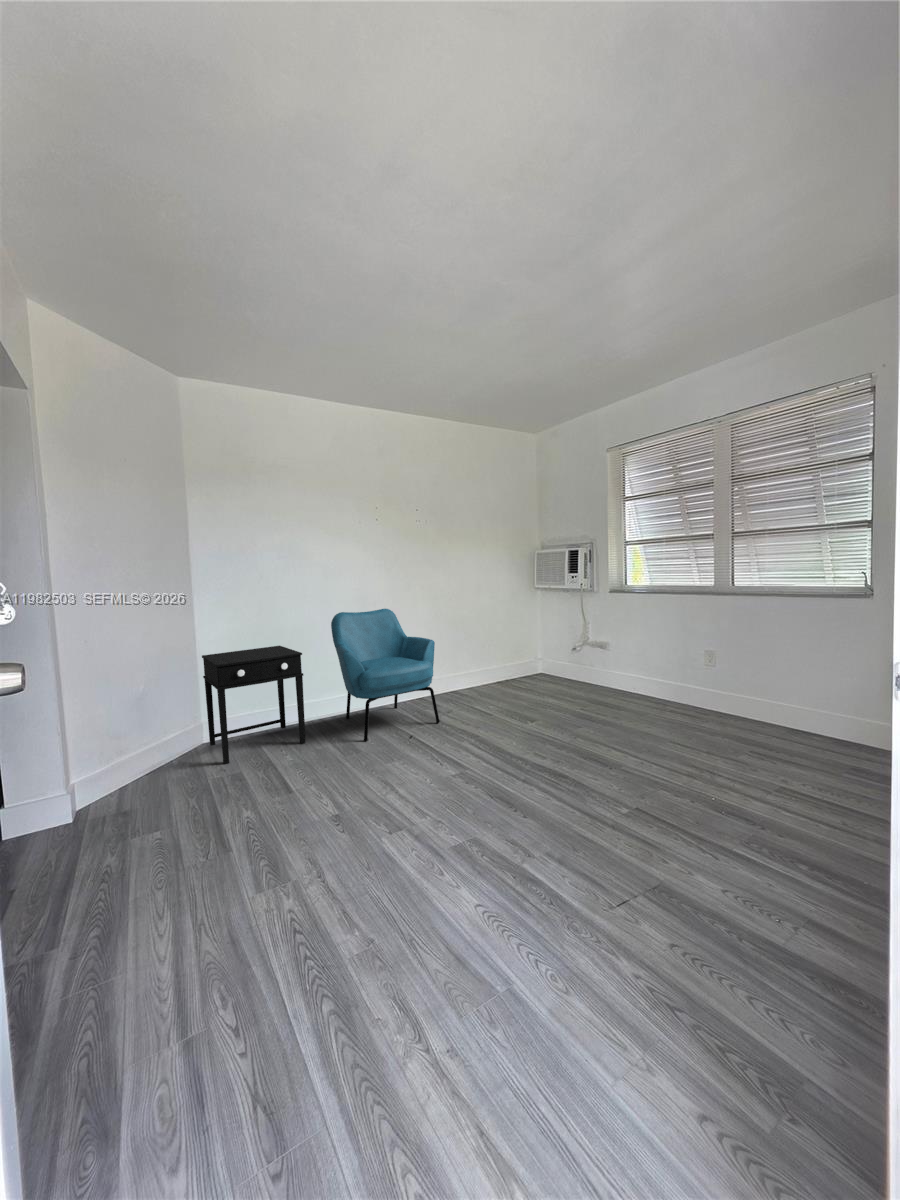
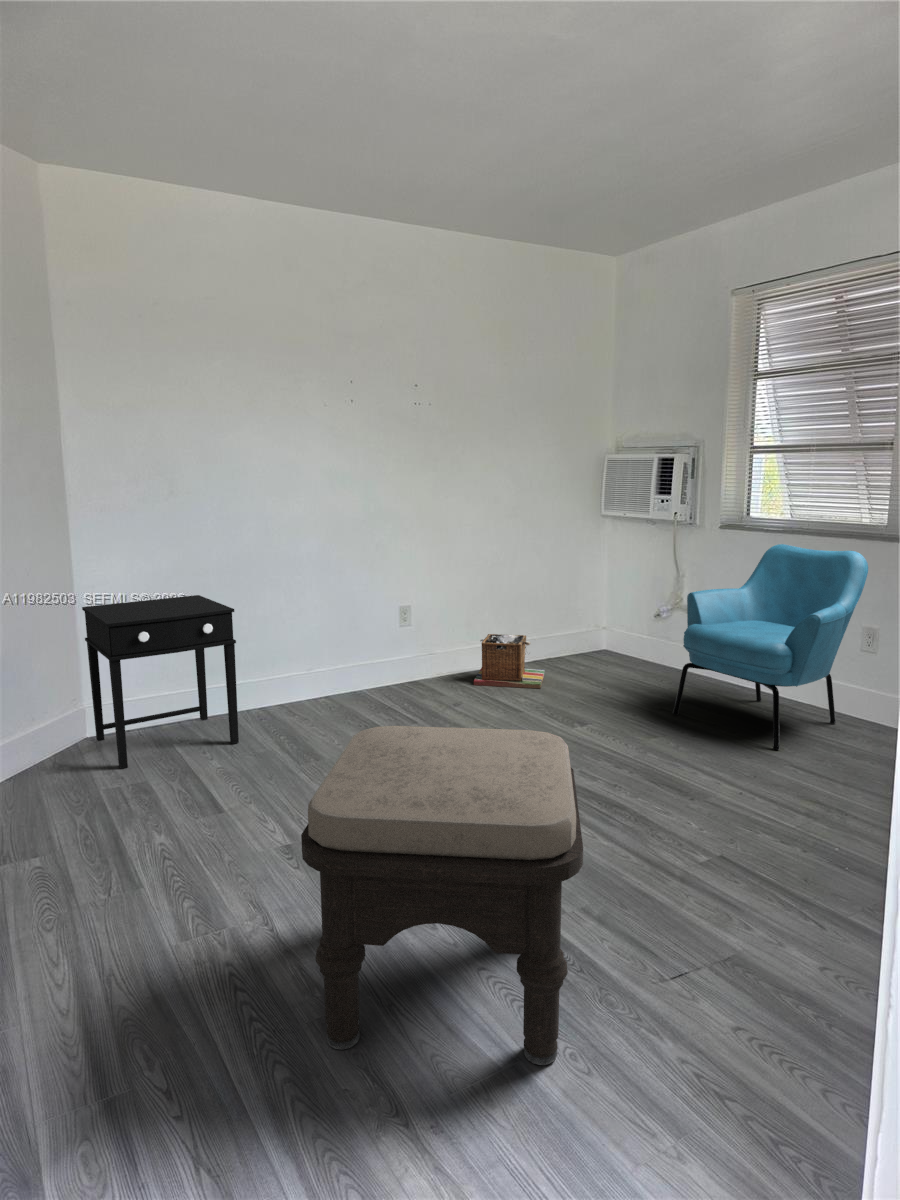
armchair: present [331,609,440,741] -> present [673,544,868,750]
laundry basket: none [460,665,504,699] -> present [474,634,545,688]
ottoman: none [342,724,553,988] -> present [301,726,583,1065]

